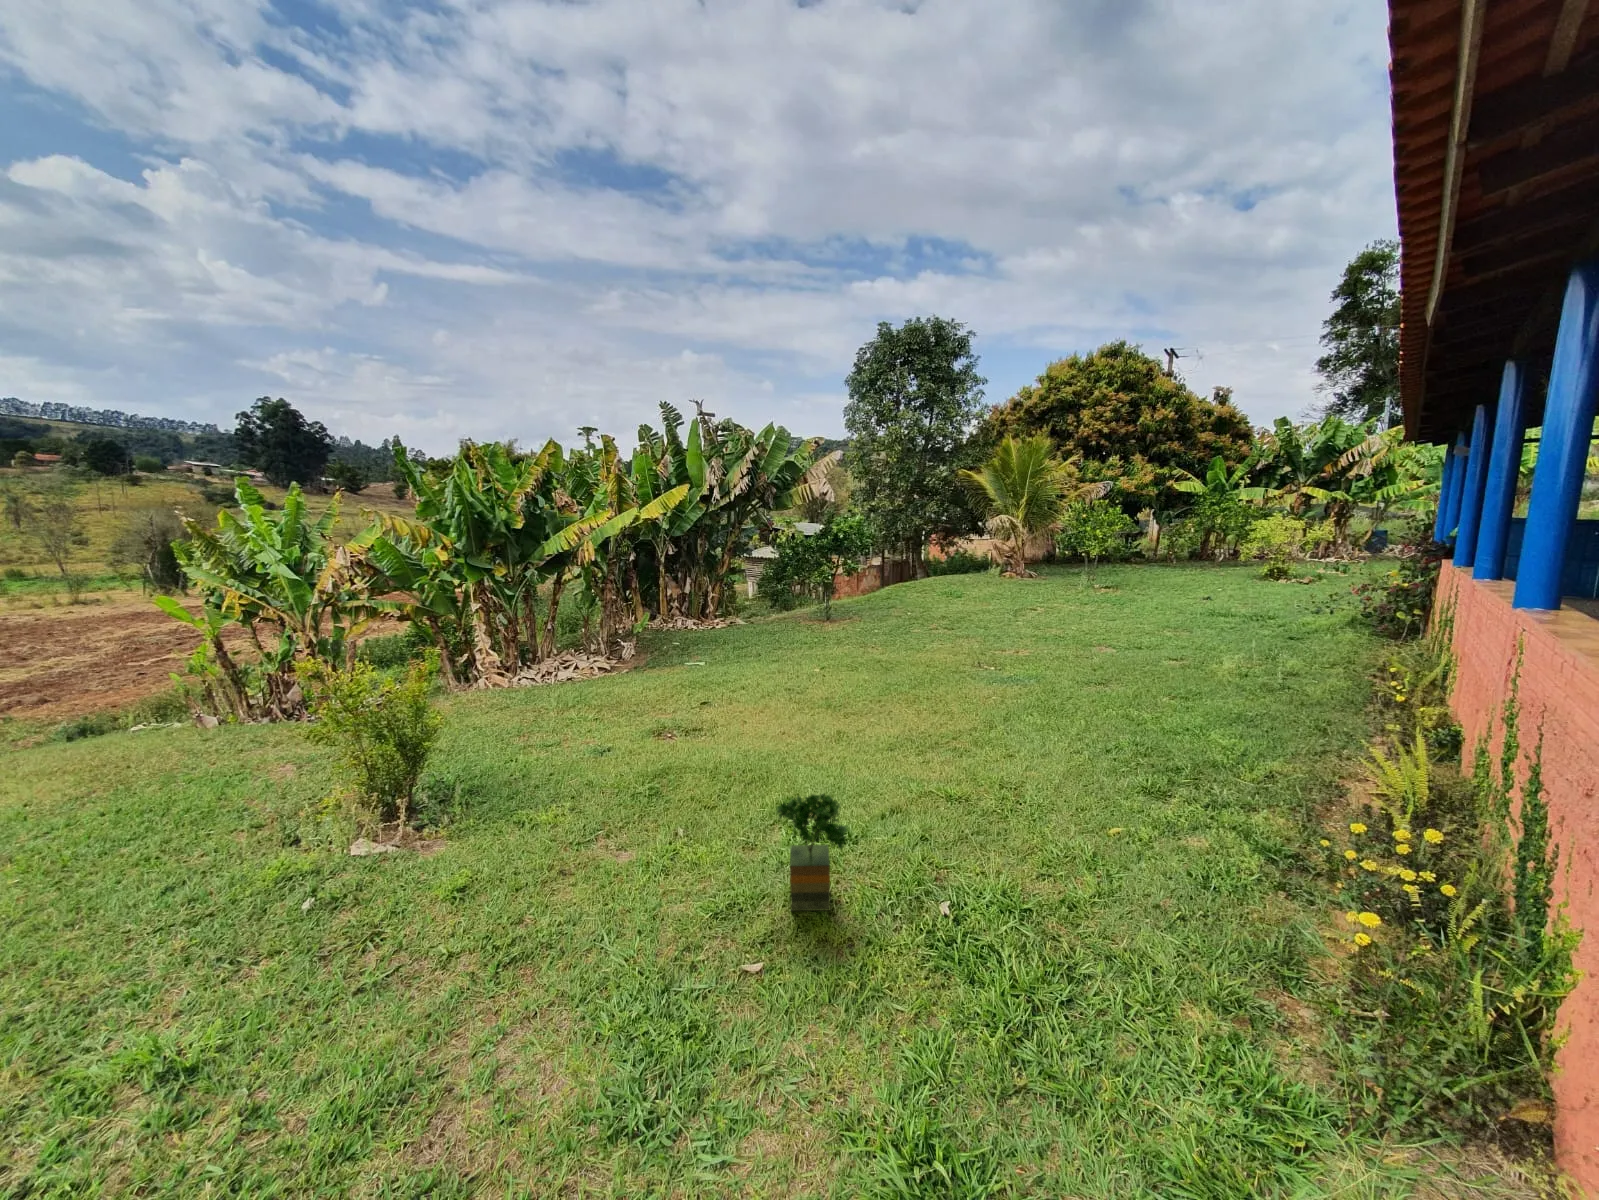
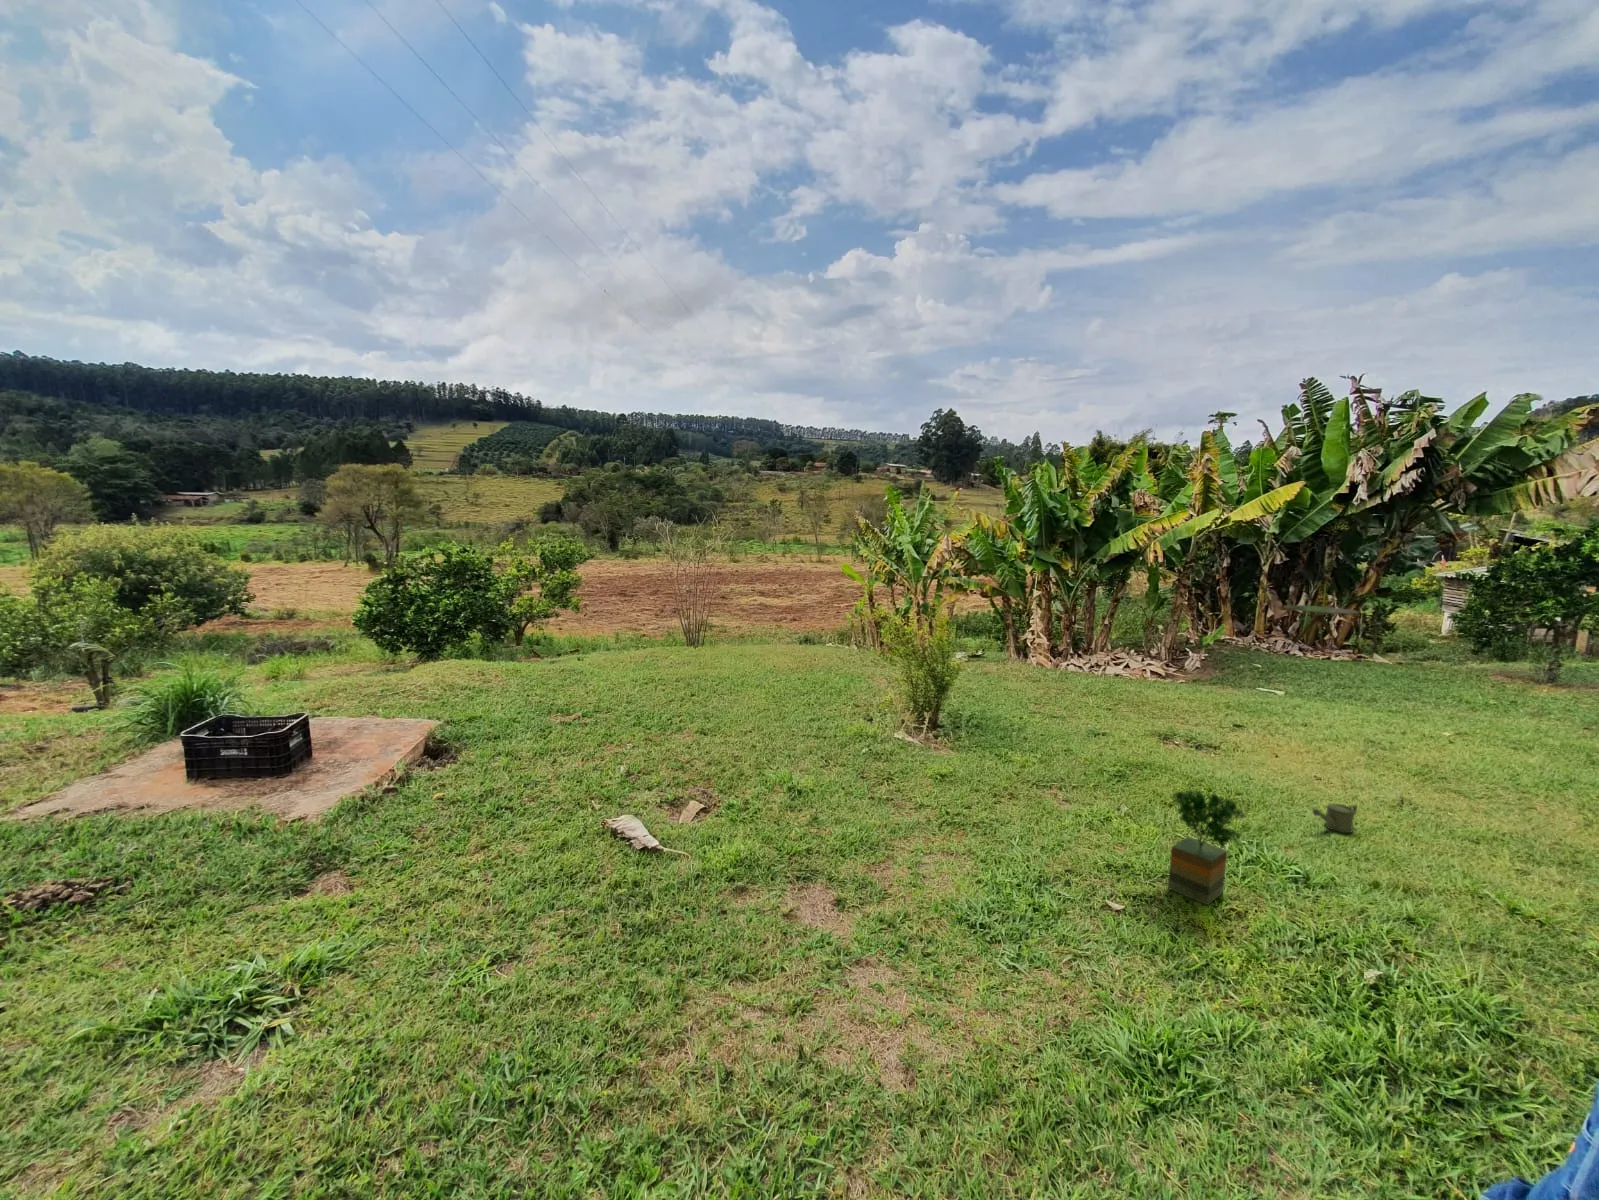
round table: none [678,585,726,622] -> present [1285,605,1358,652]
watering can: none [825,749,846,777] -> present [1313,804,1357,833]

